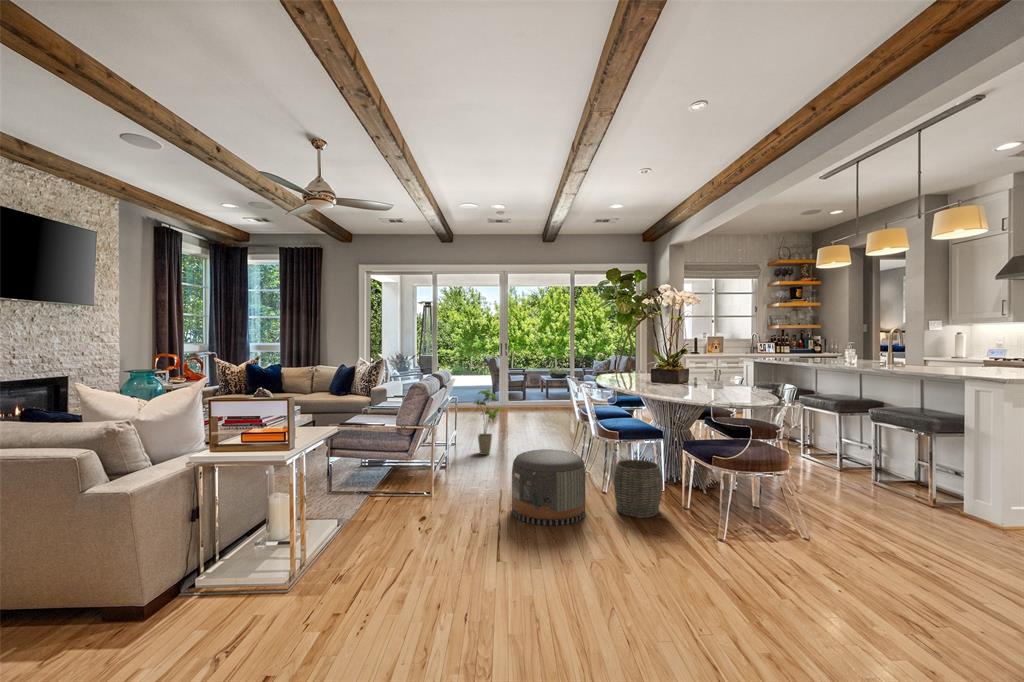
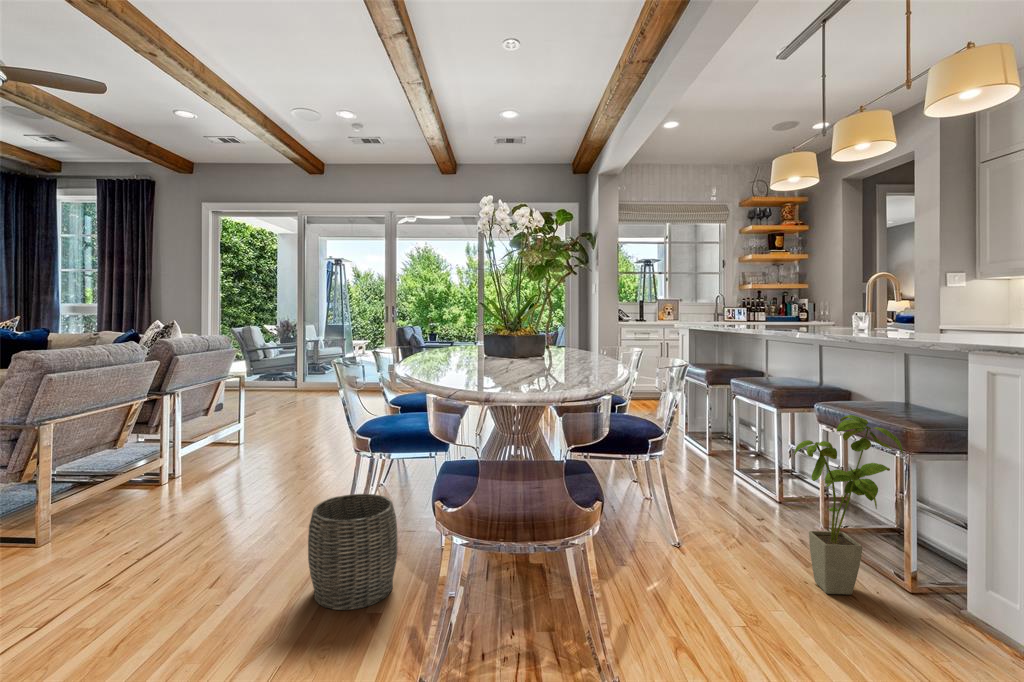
house plant: present [474,389,504,455] -> present [794,415,903,595]
pouf: present [512,449,586,526] -> none [98,474,260,631]

